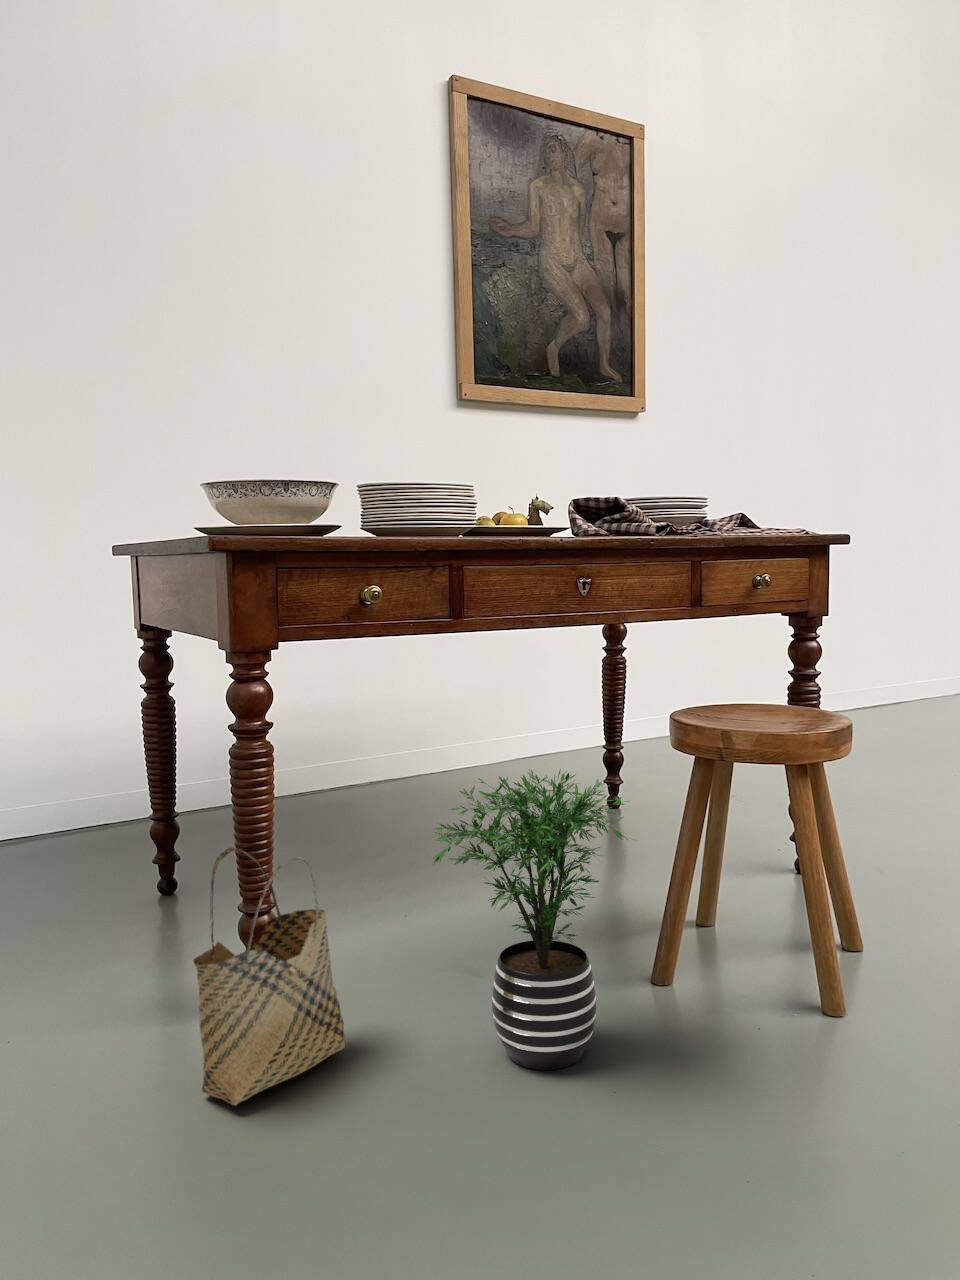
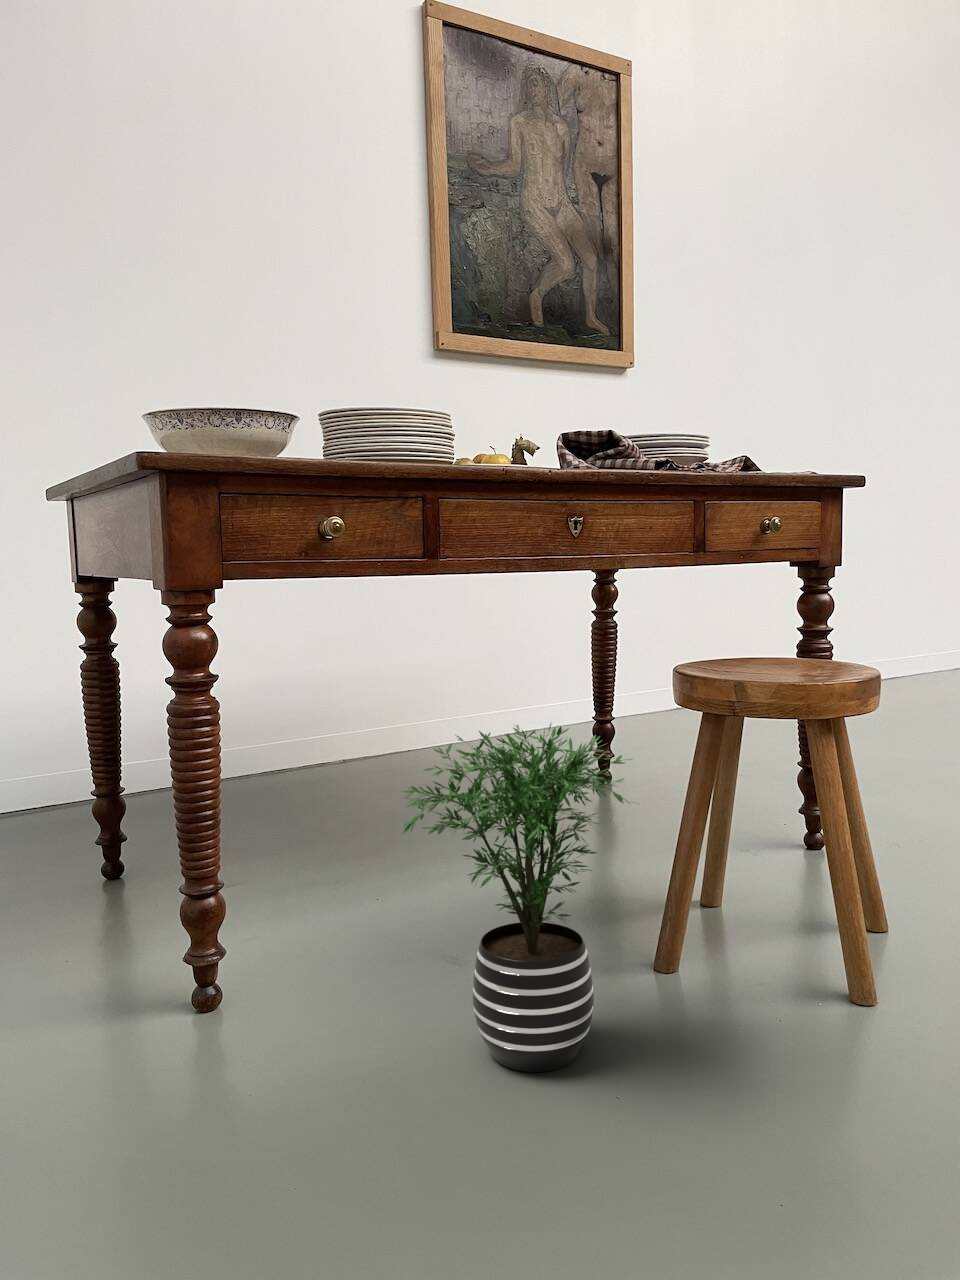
woven basket: present [194,848,345,1105] -> none [117,817,302,1120]

